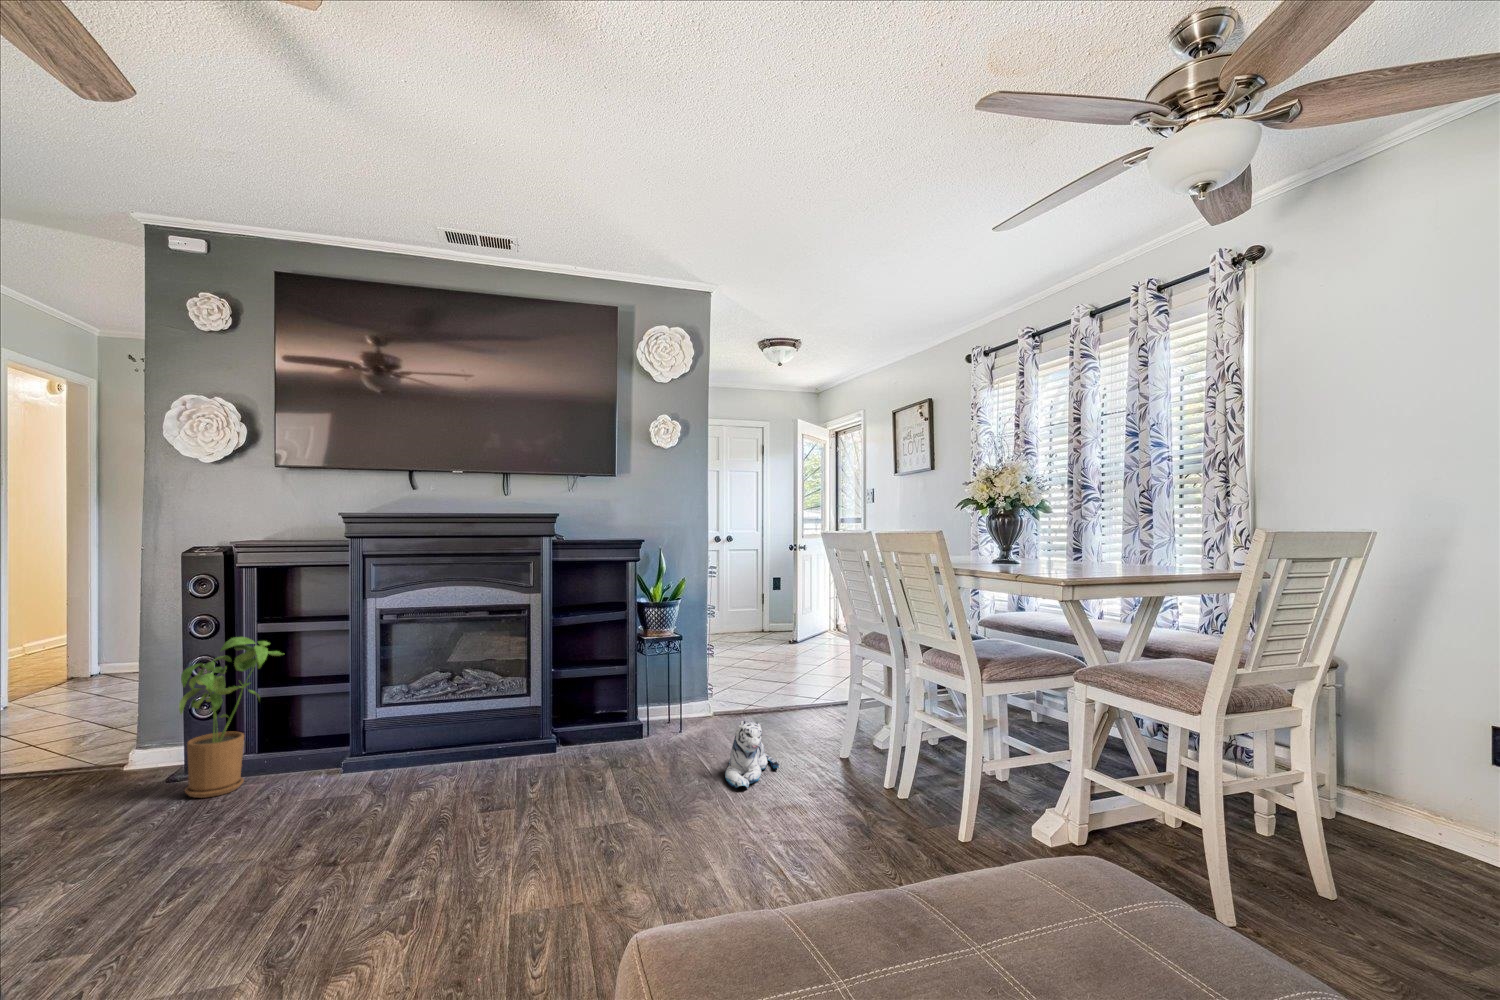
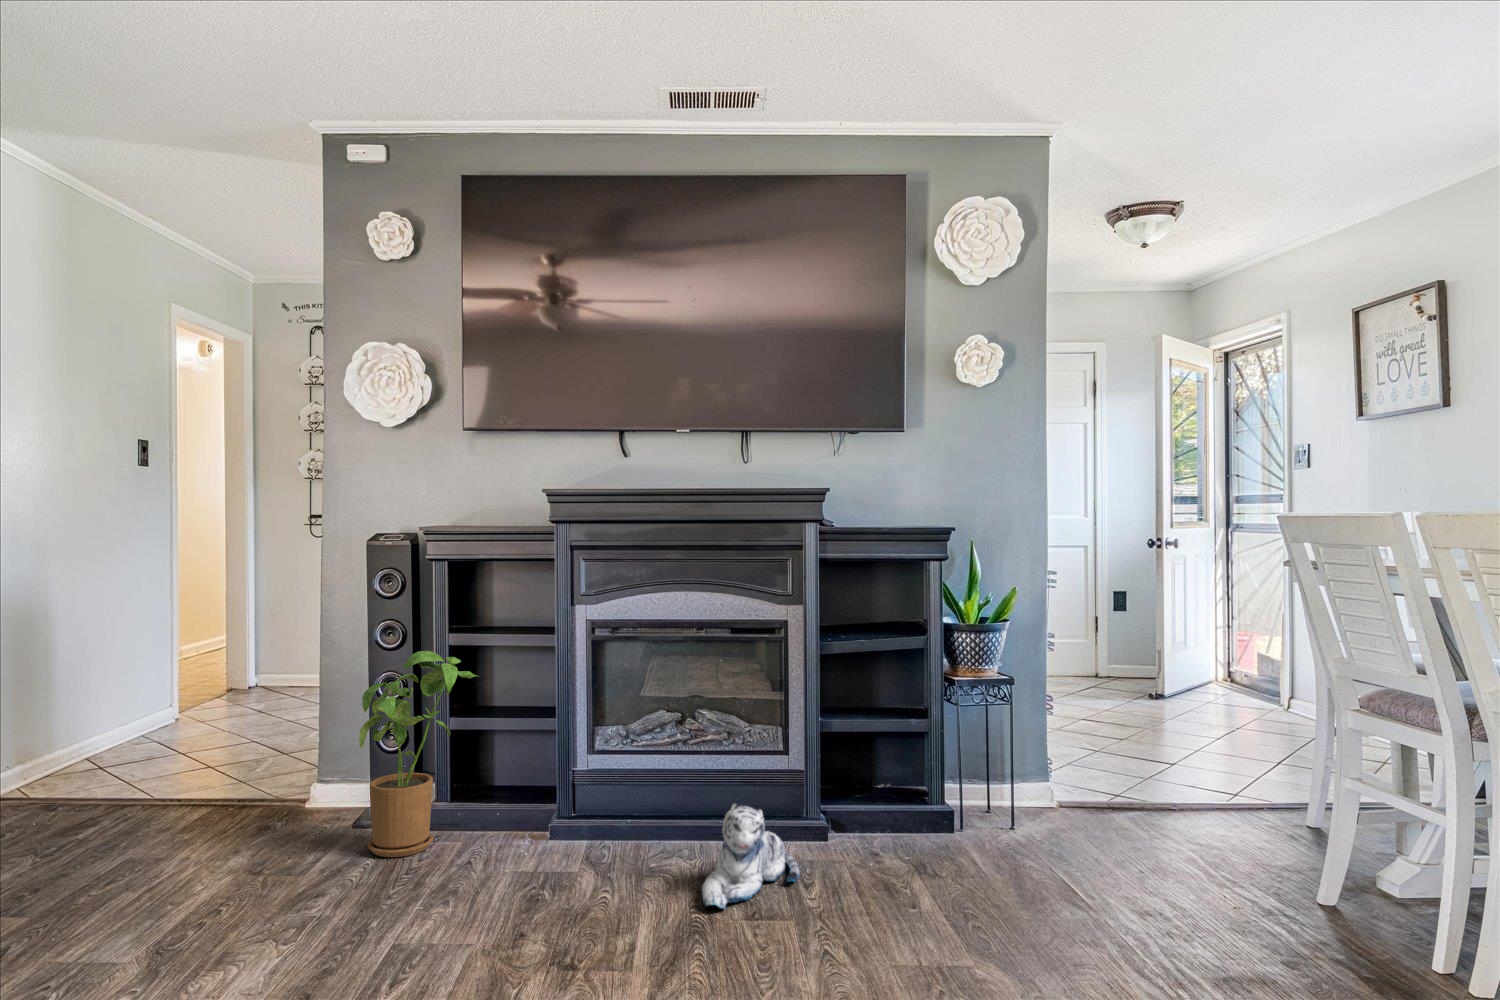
plush toy: present [725,721,779,788] -> present [702,804,800,908]

